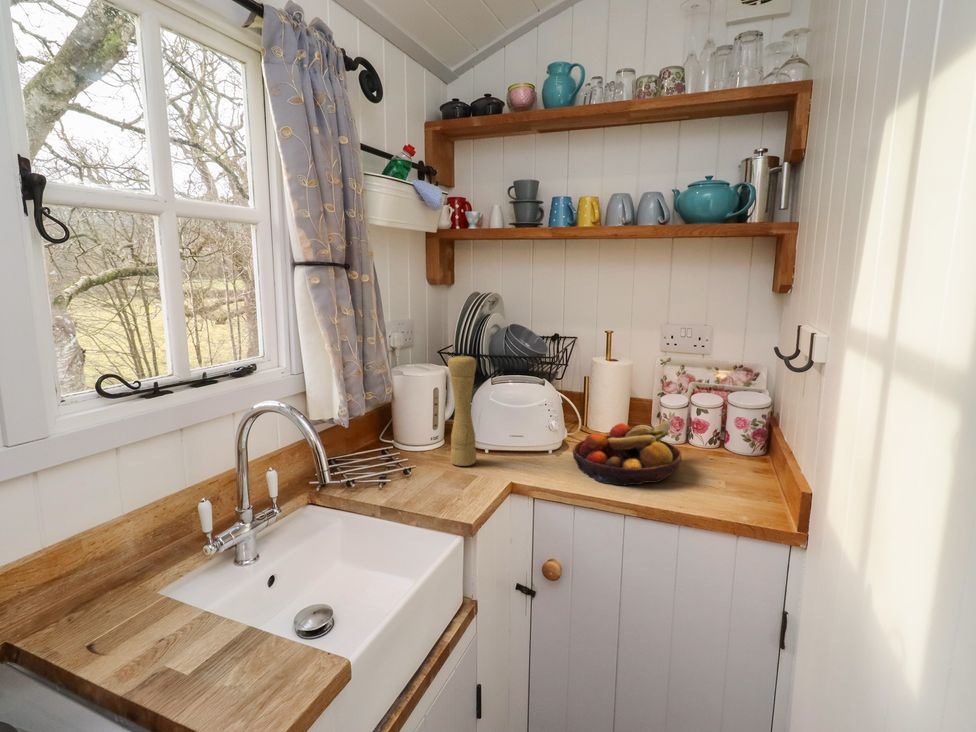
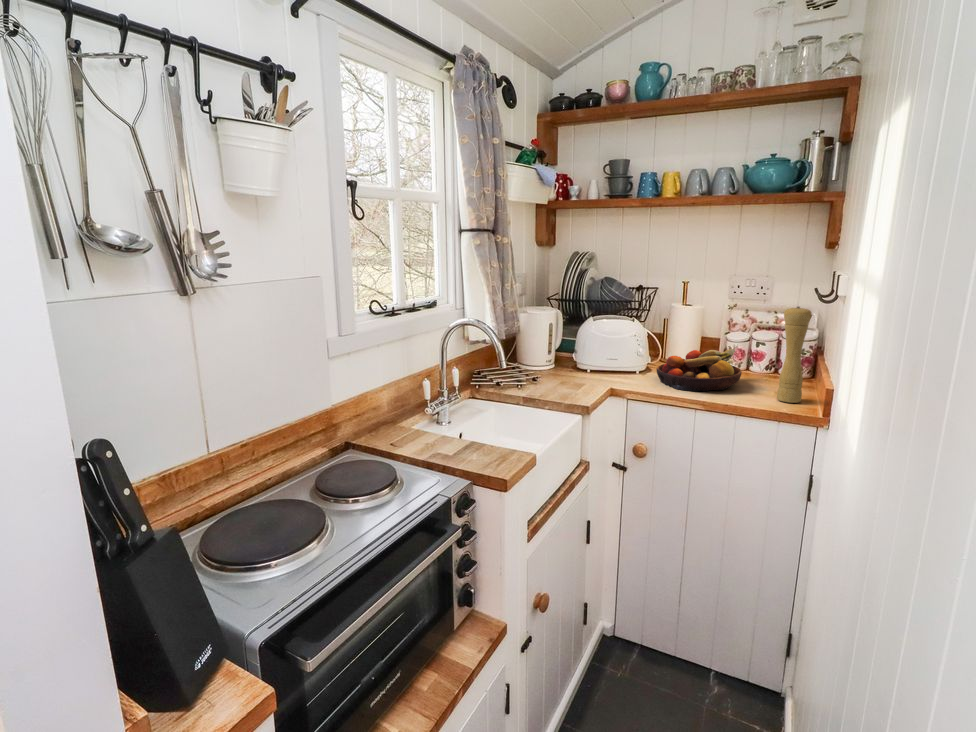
pepper mill: present [448,354,477,466] -> present [777,307,812,403]

